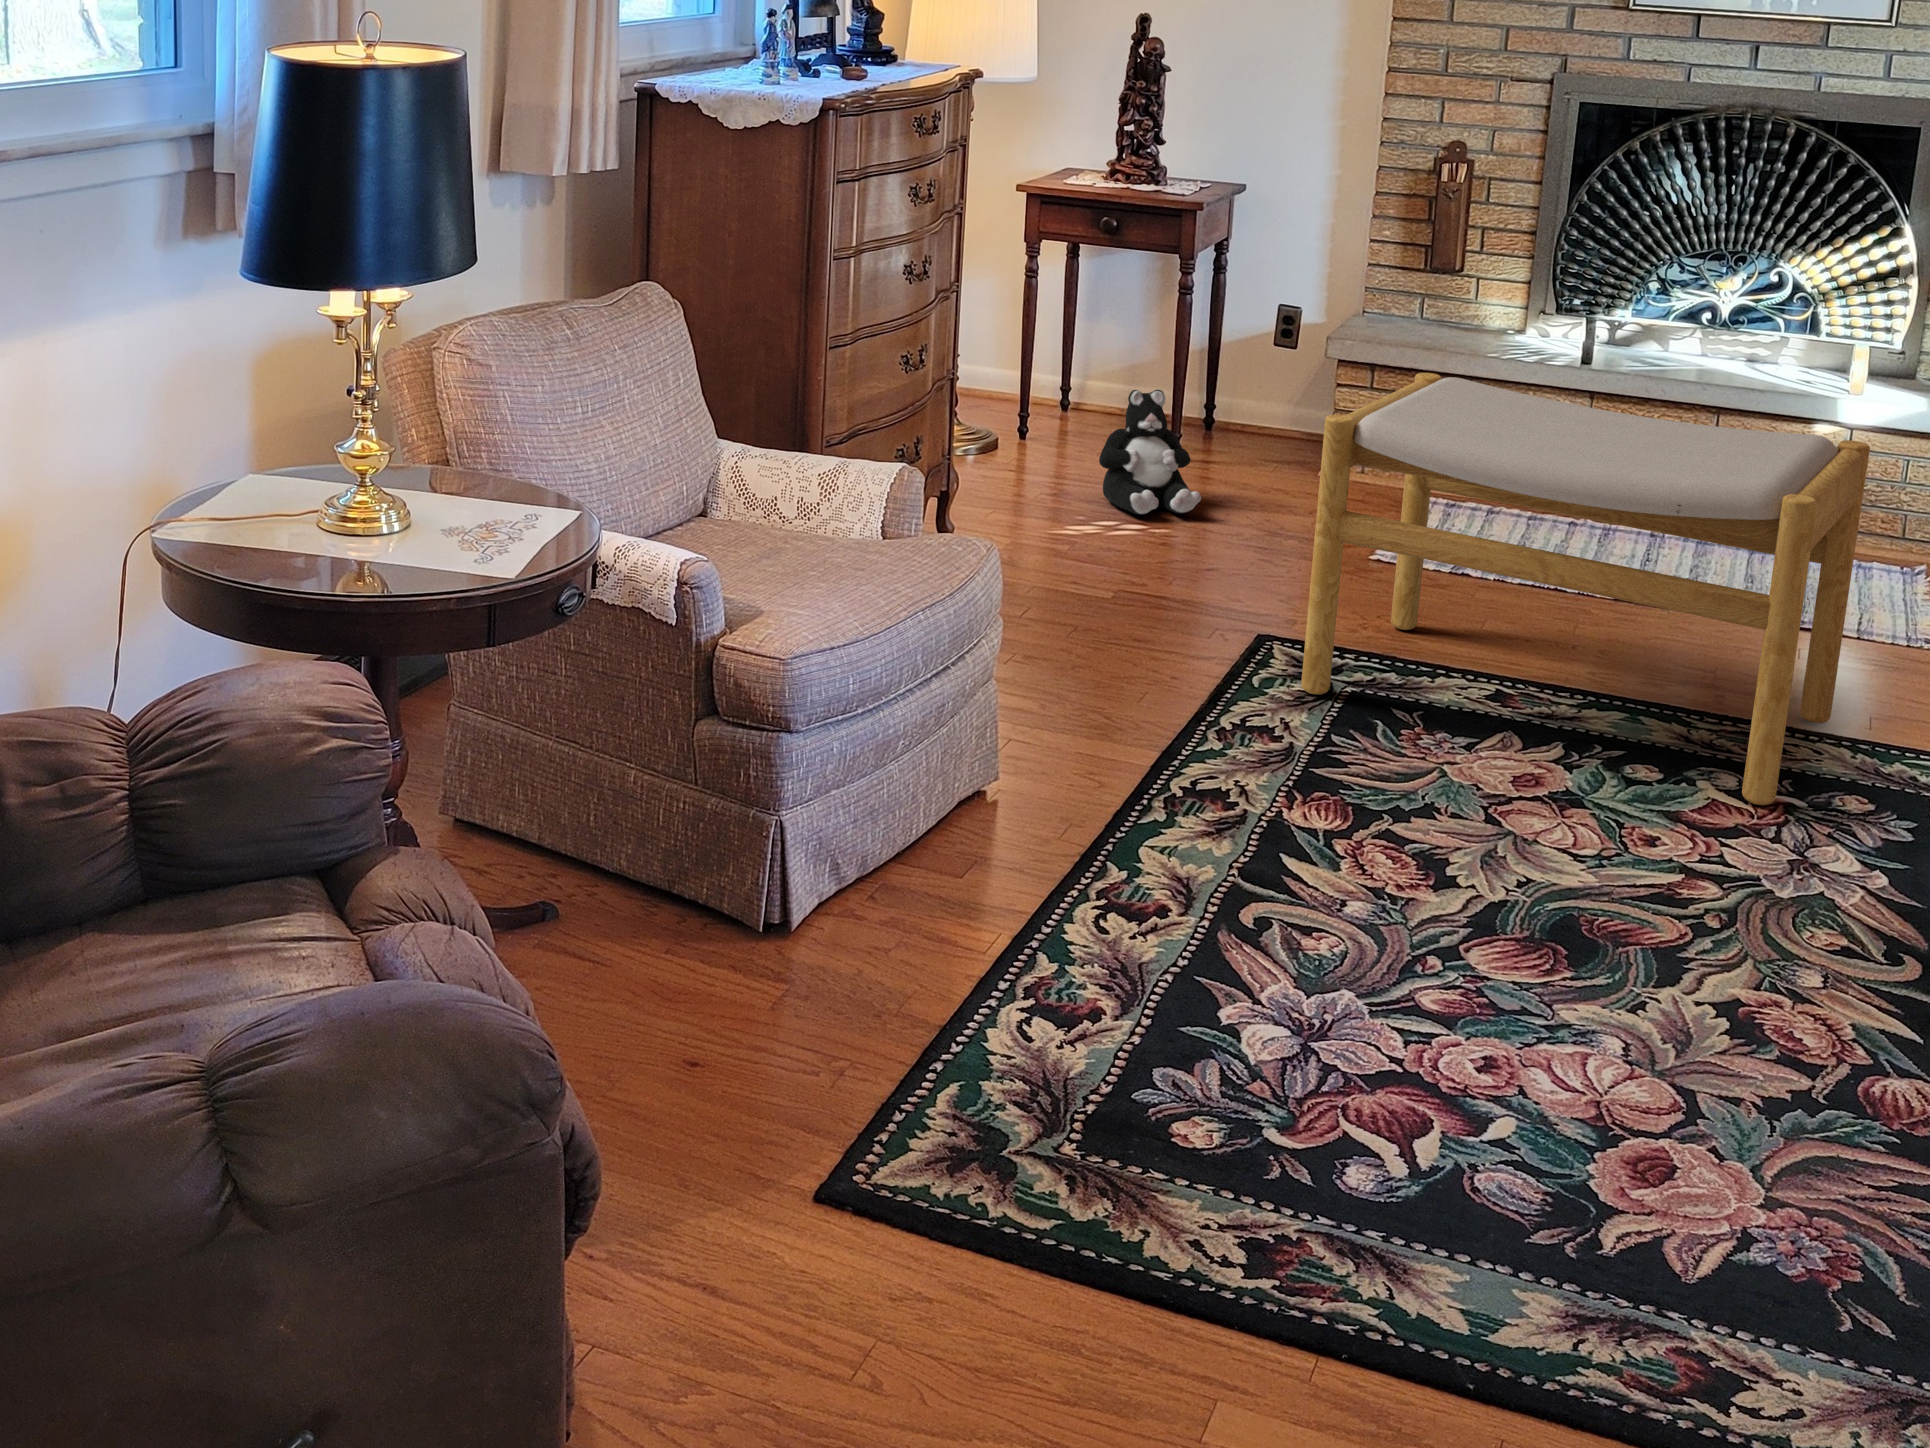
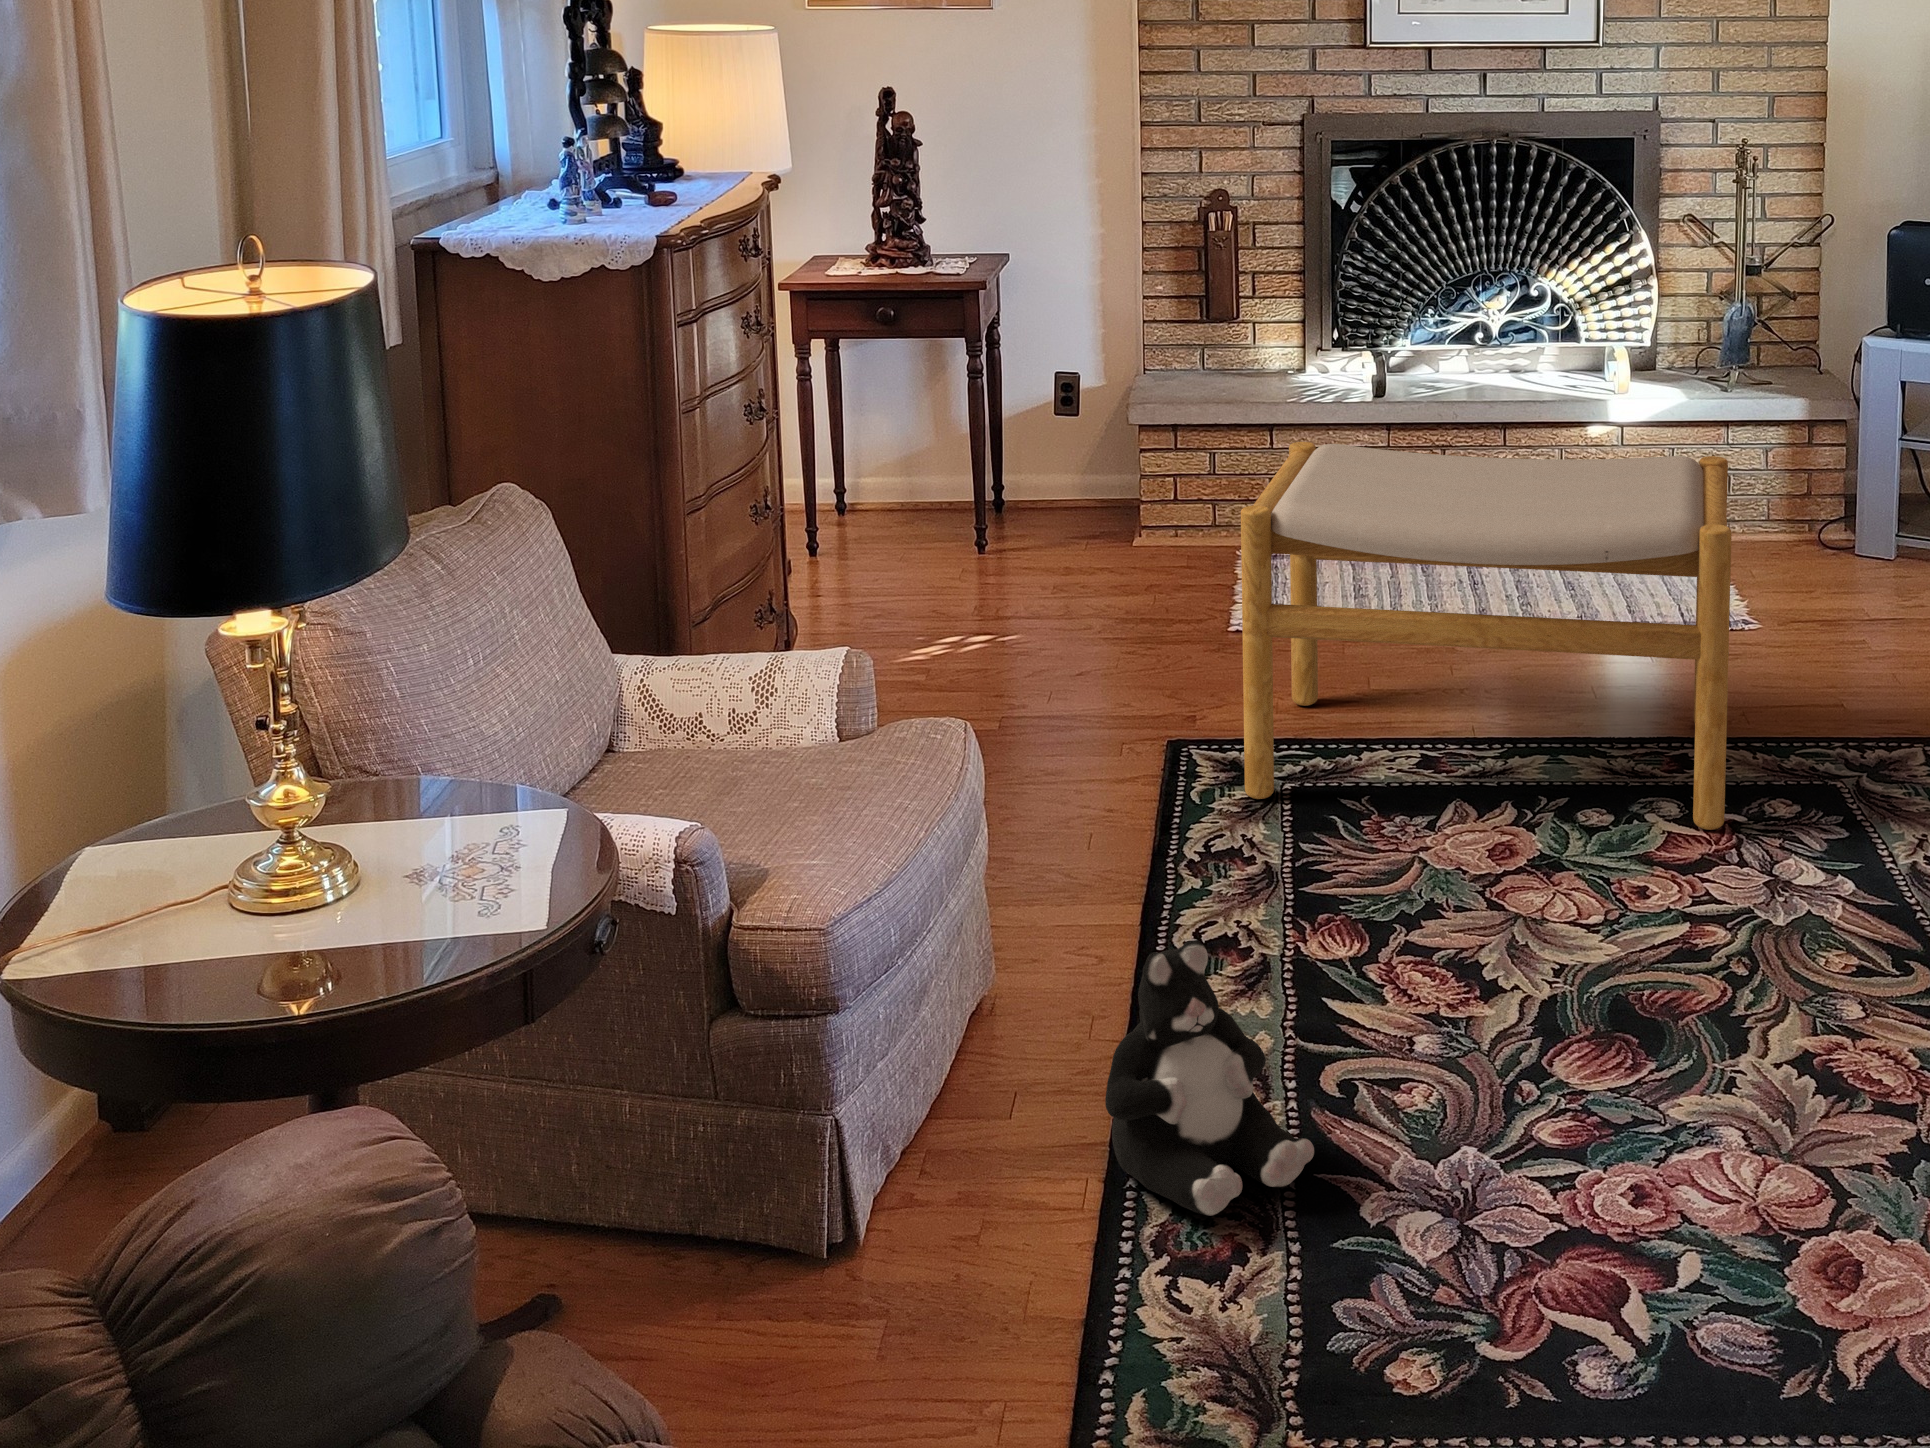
plush toy: present [1099,390,1201,514] -> present [1105,941,1314,1216]

